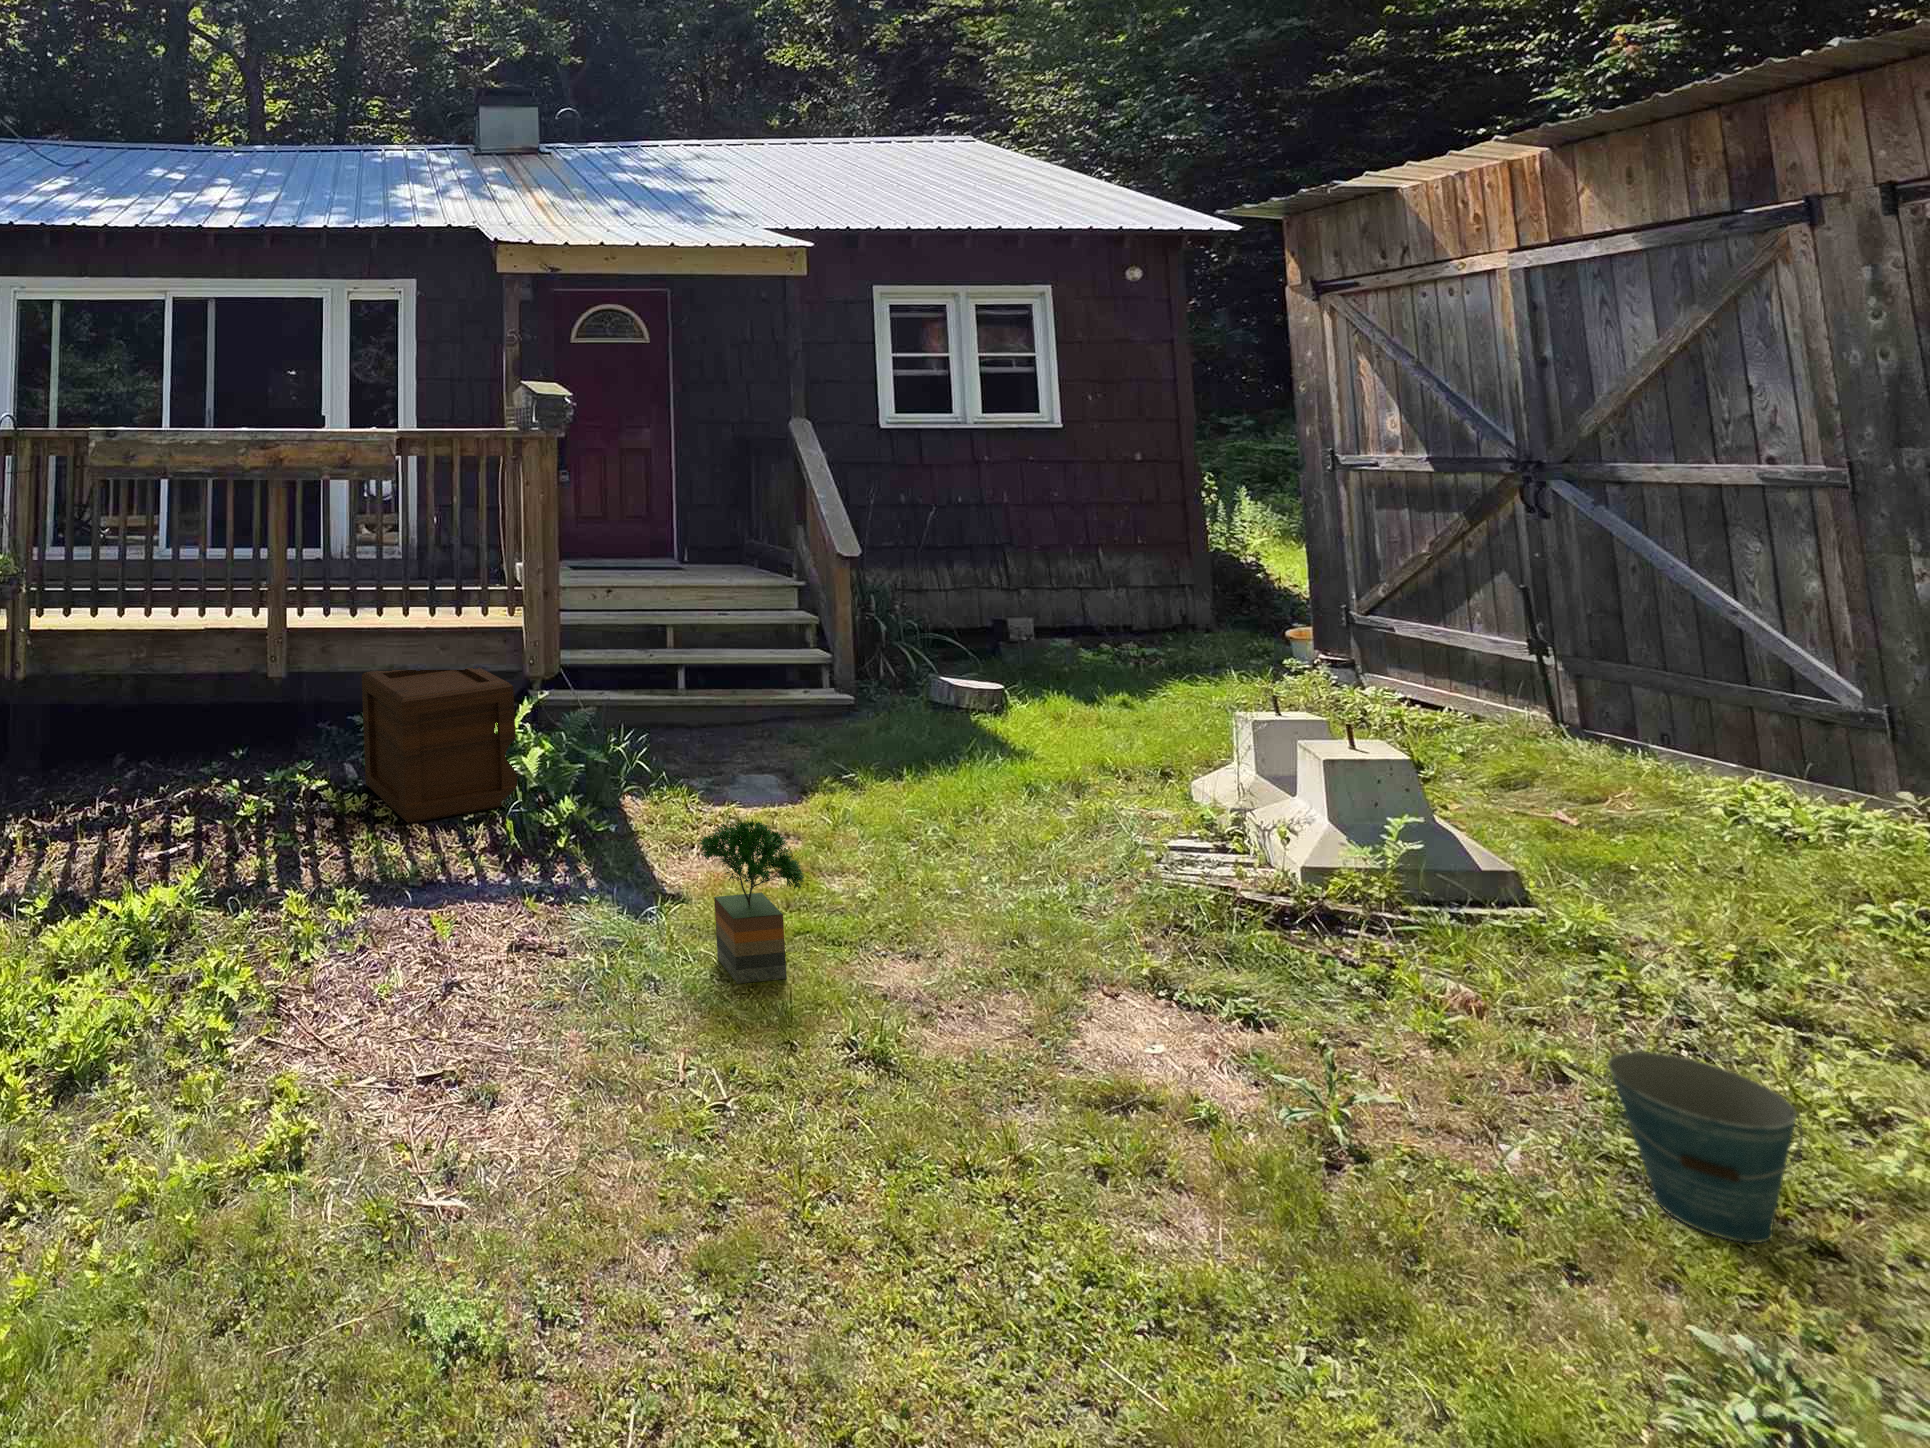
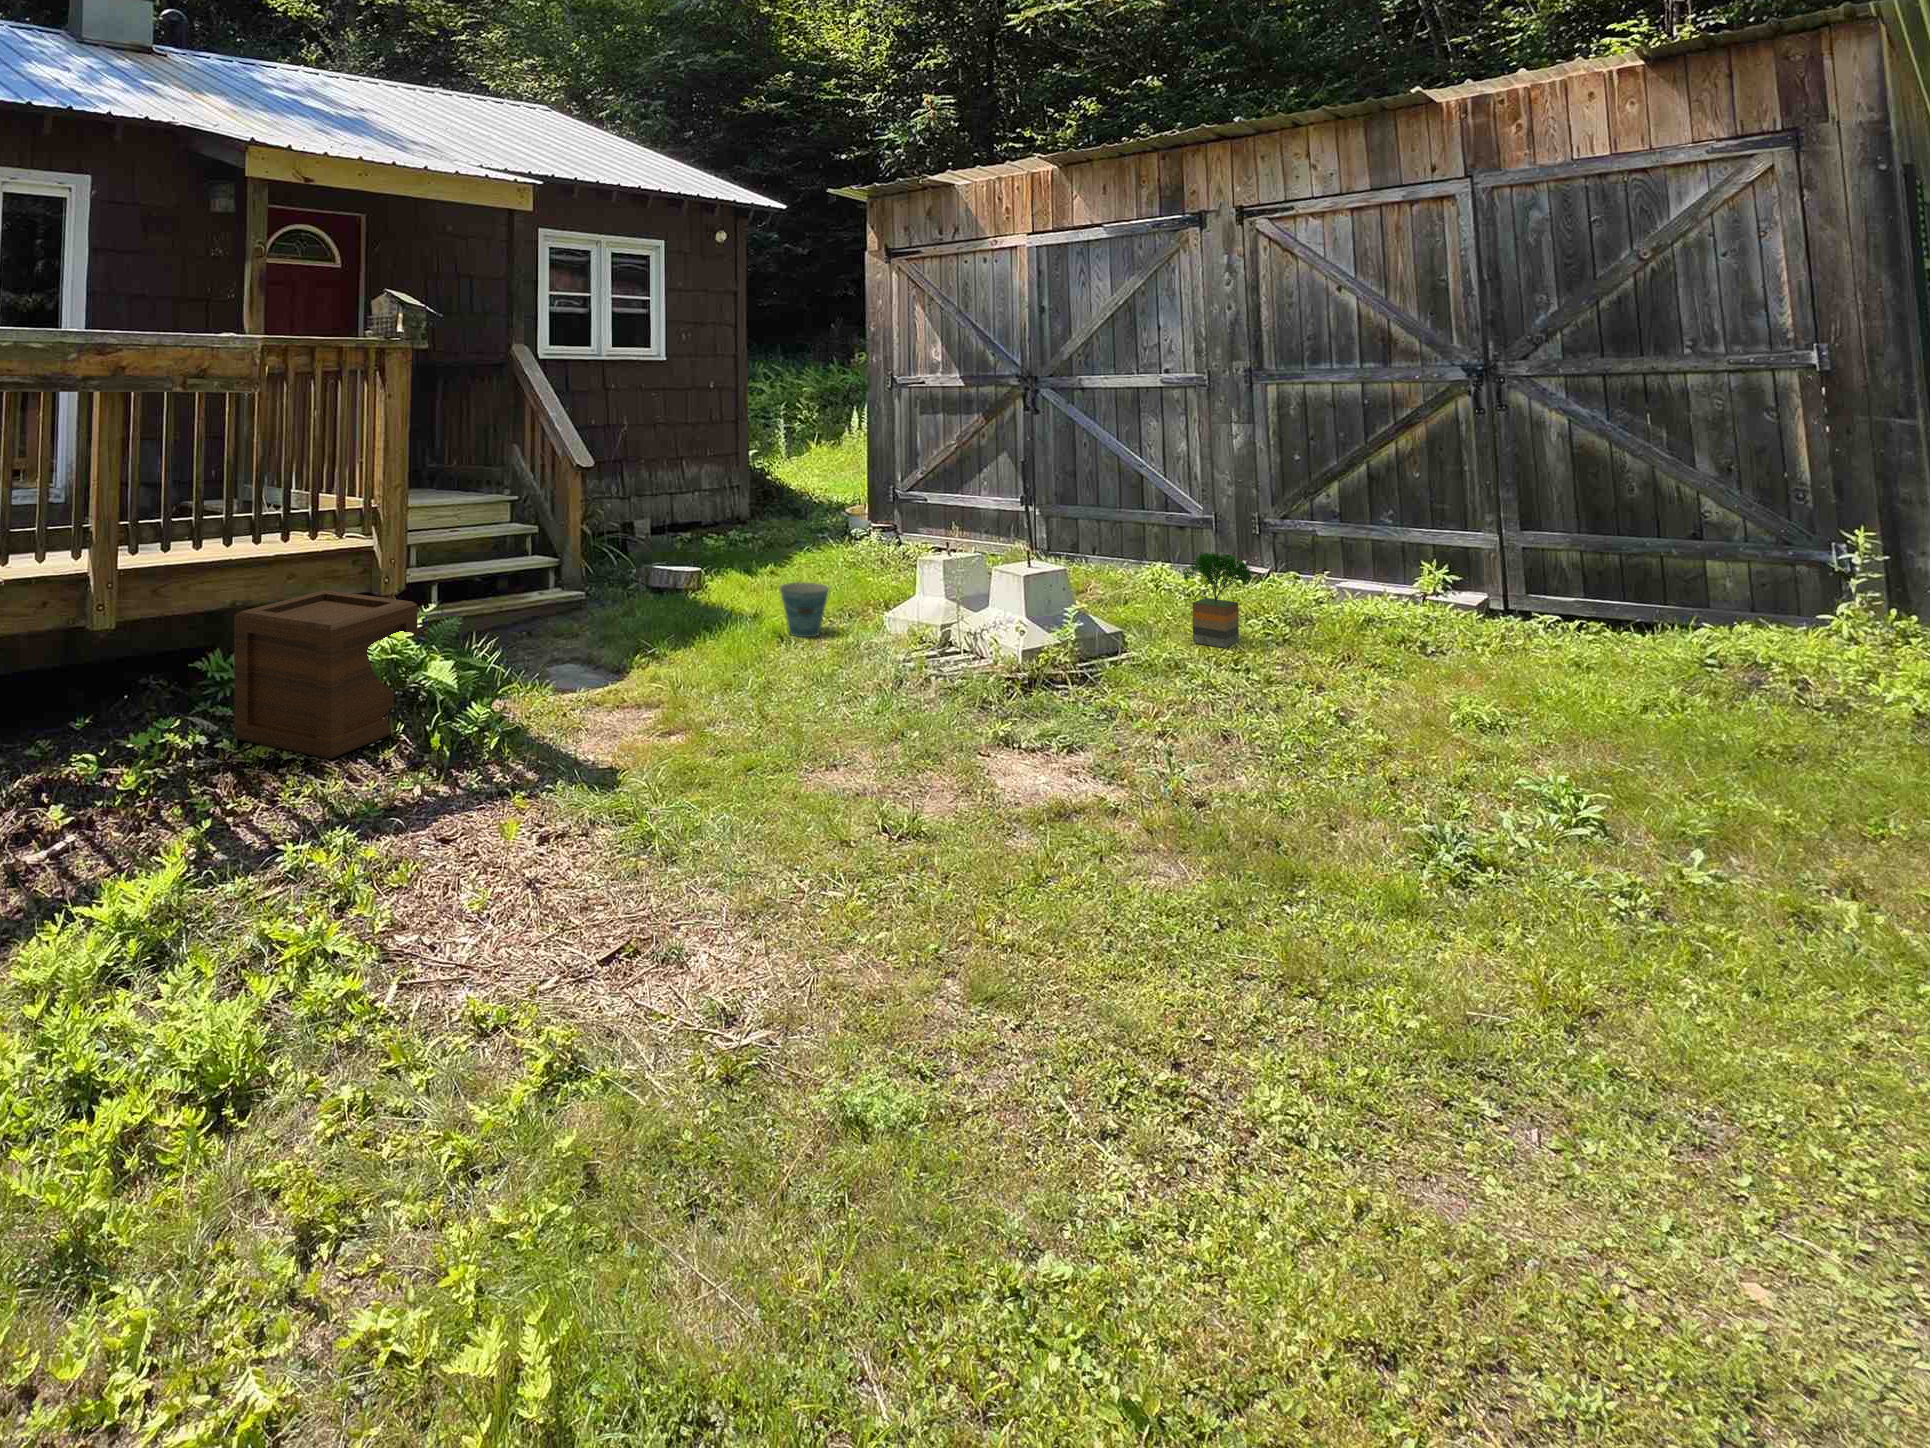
potted tree: present [698,820,804,984] -> present [1183,552,1253,648]
bucket: present [1606,1052,1803,1243] -> present [779,582,830,637]

